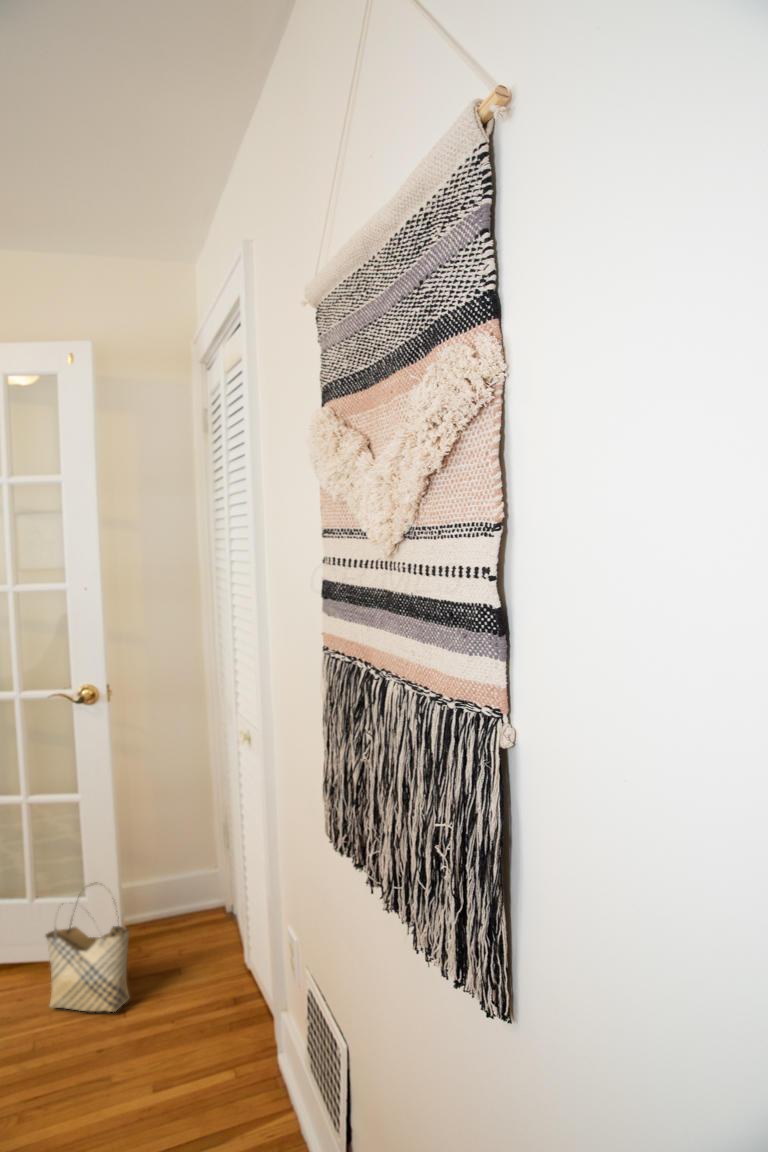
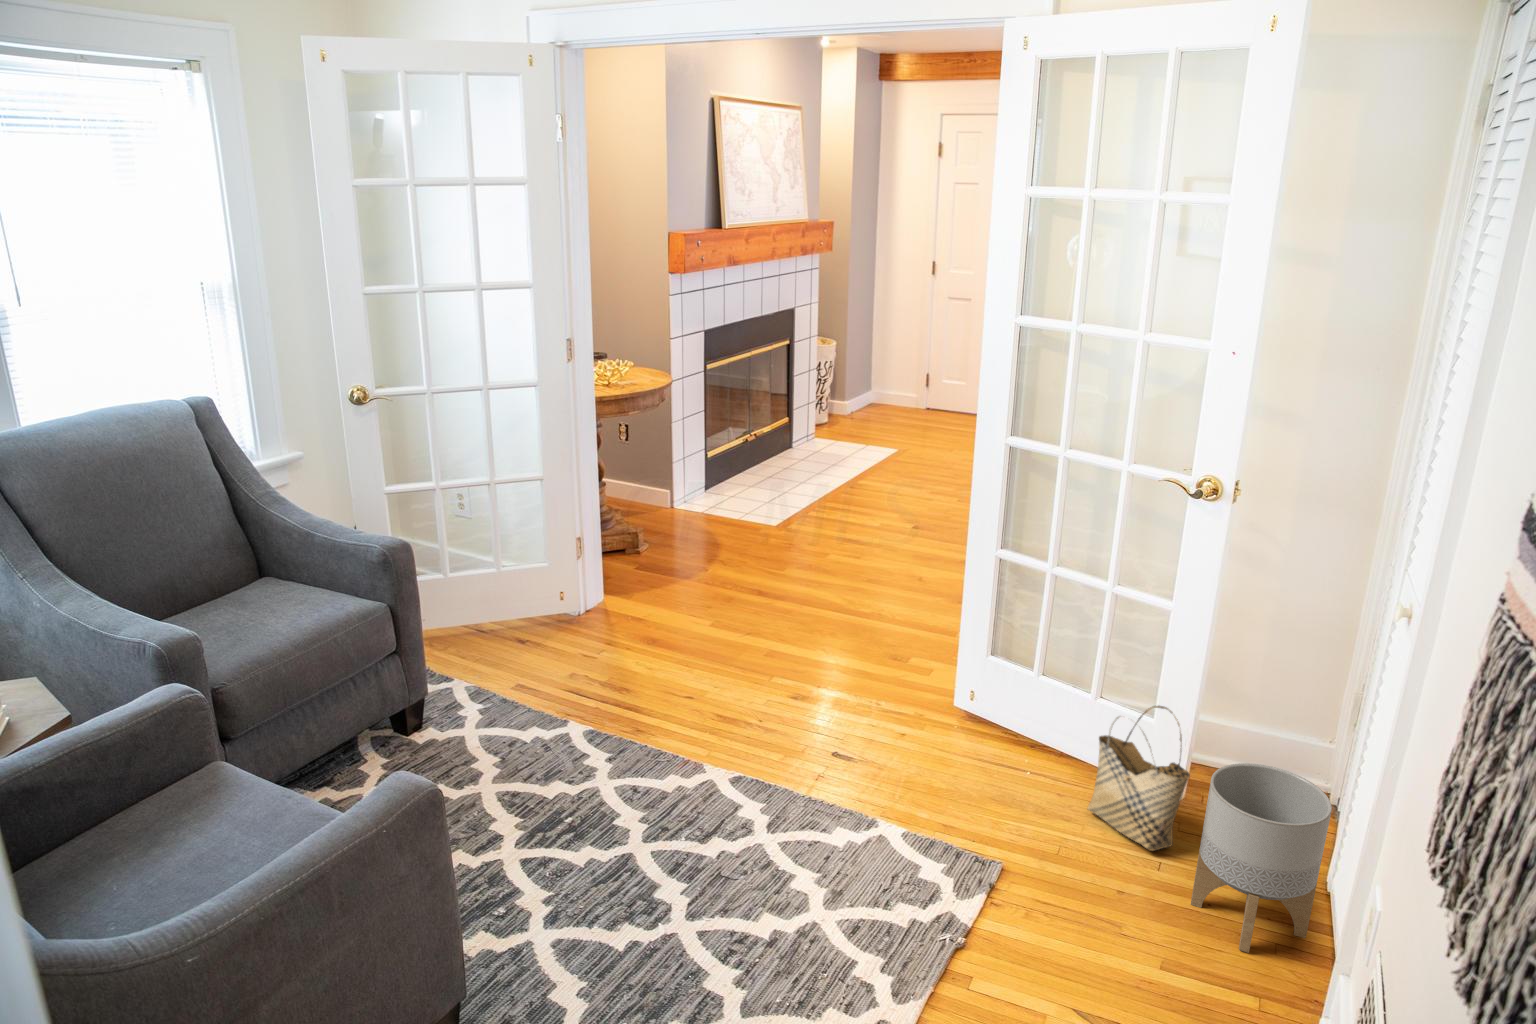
planter: none [150,887,247,1048] -> present [1191,763,1332,953]

